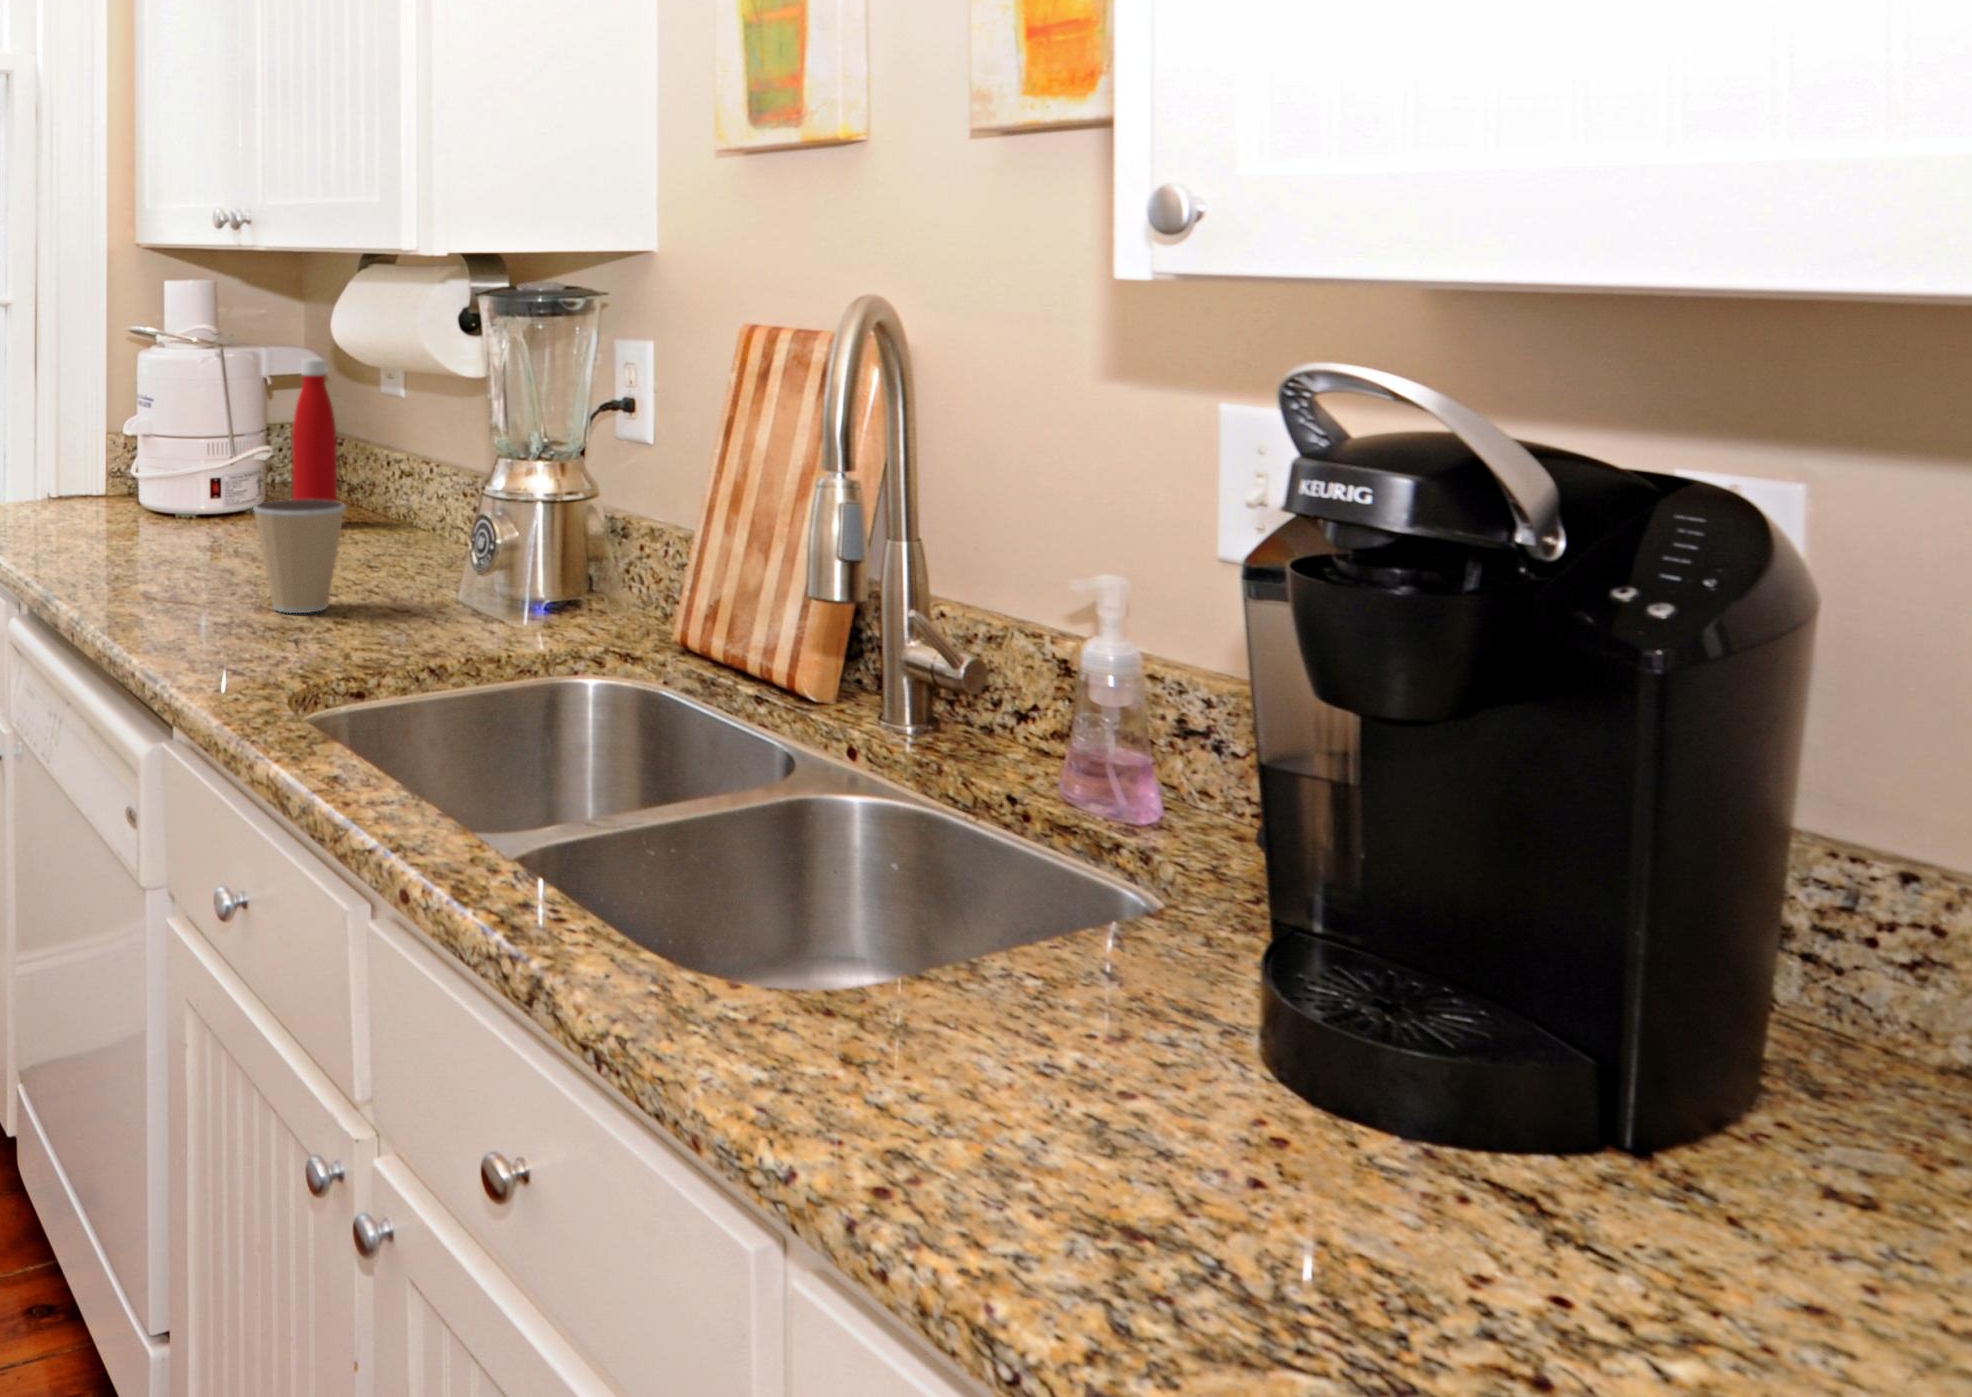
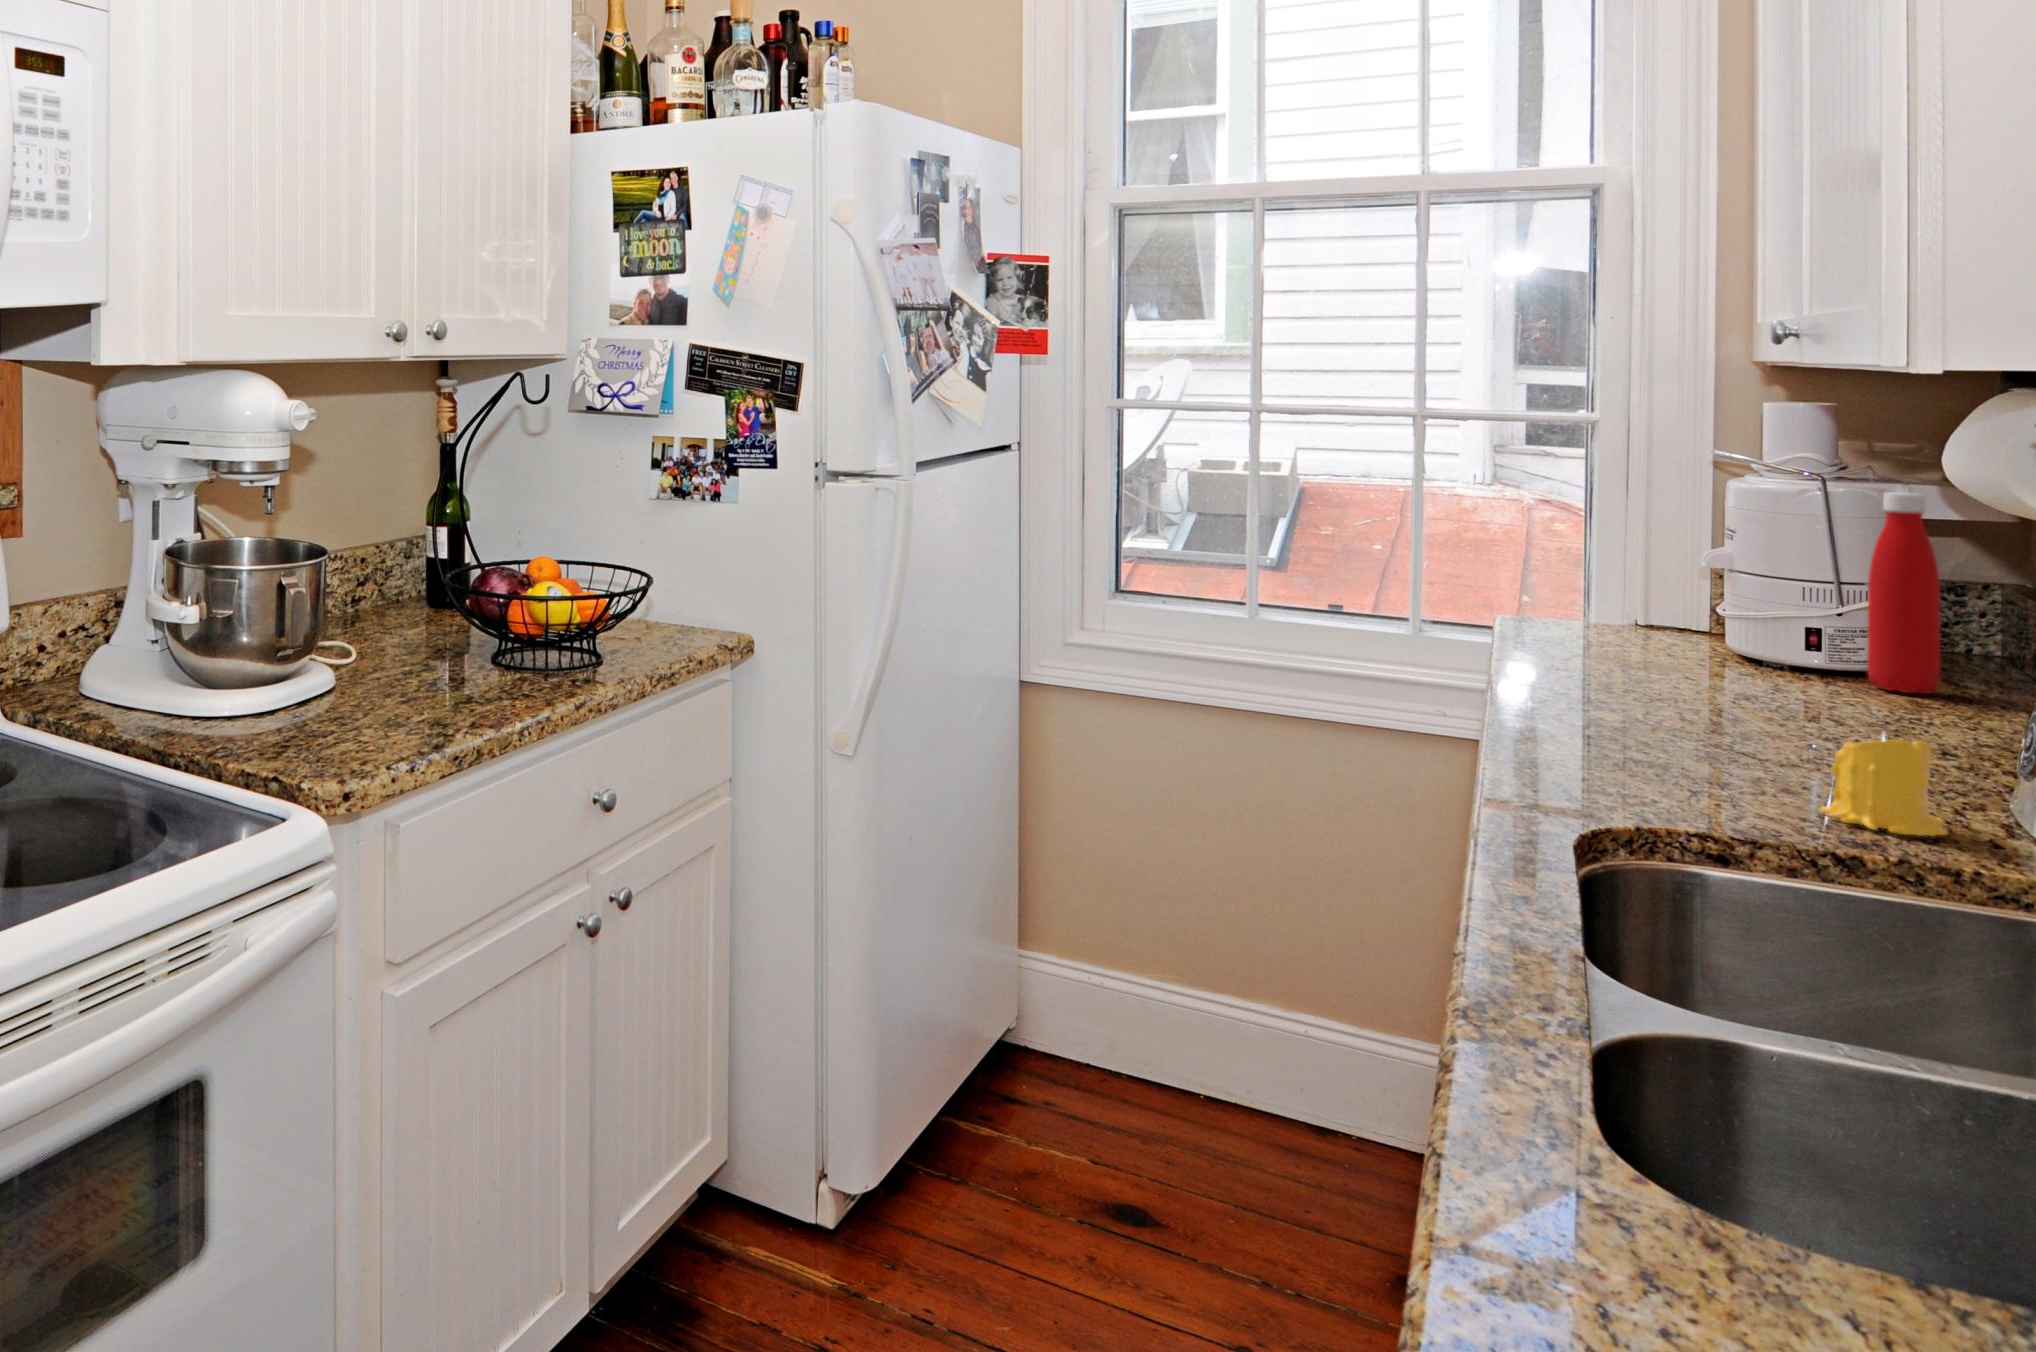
coffee cup: present [253,500,346,613] -> none [1677,636,1816,771]
candle: none [379,557,459,641] -> present [1820,735,1948,836]

